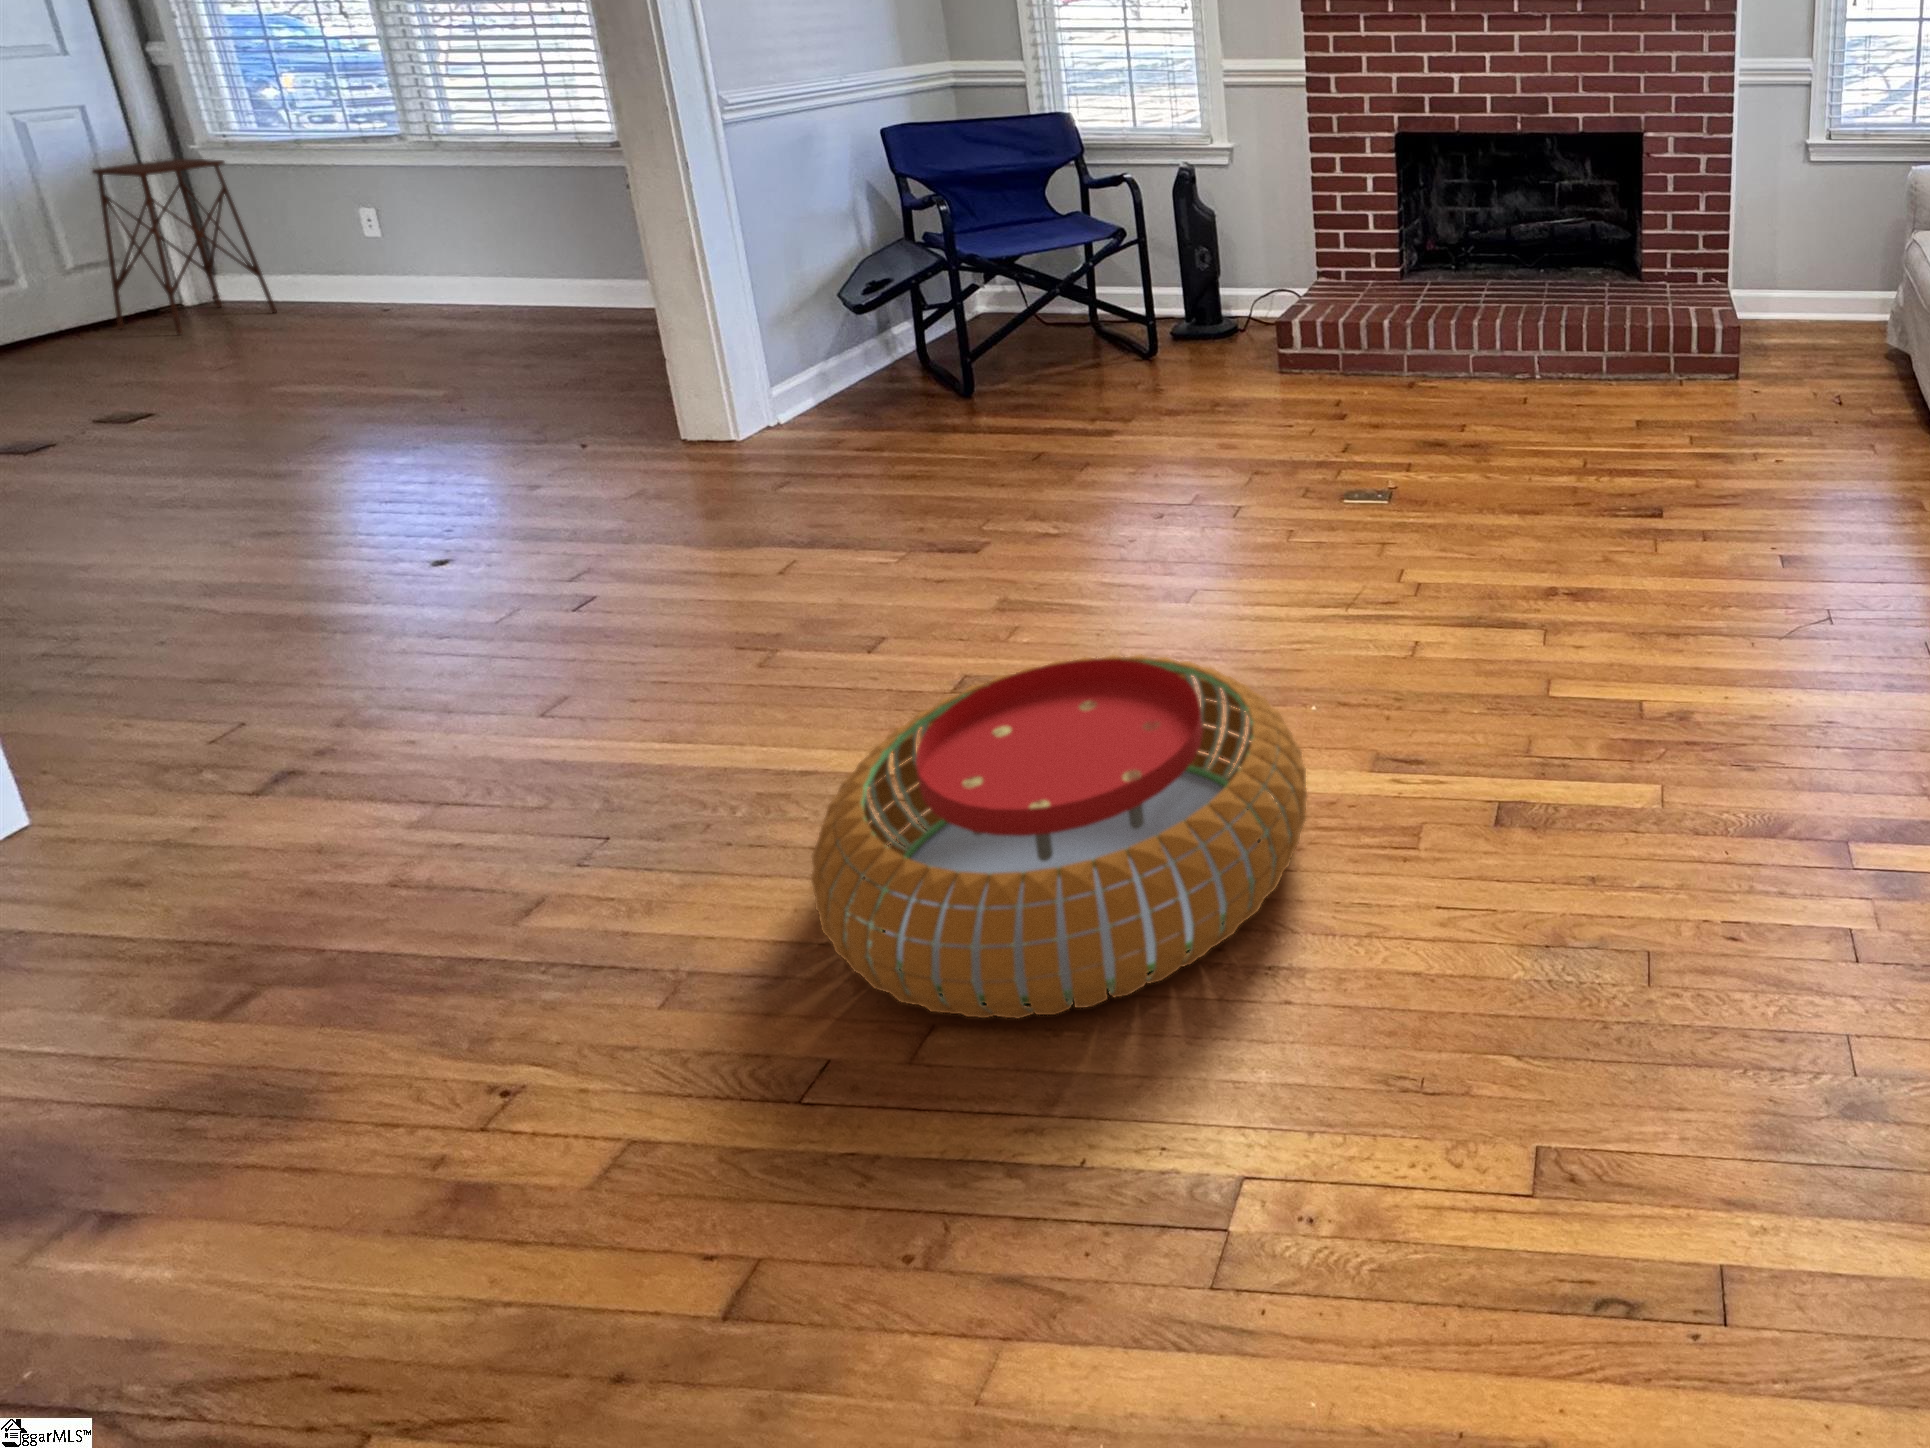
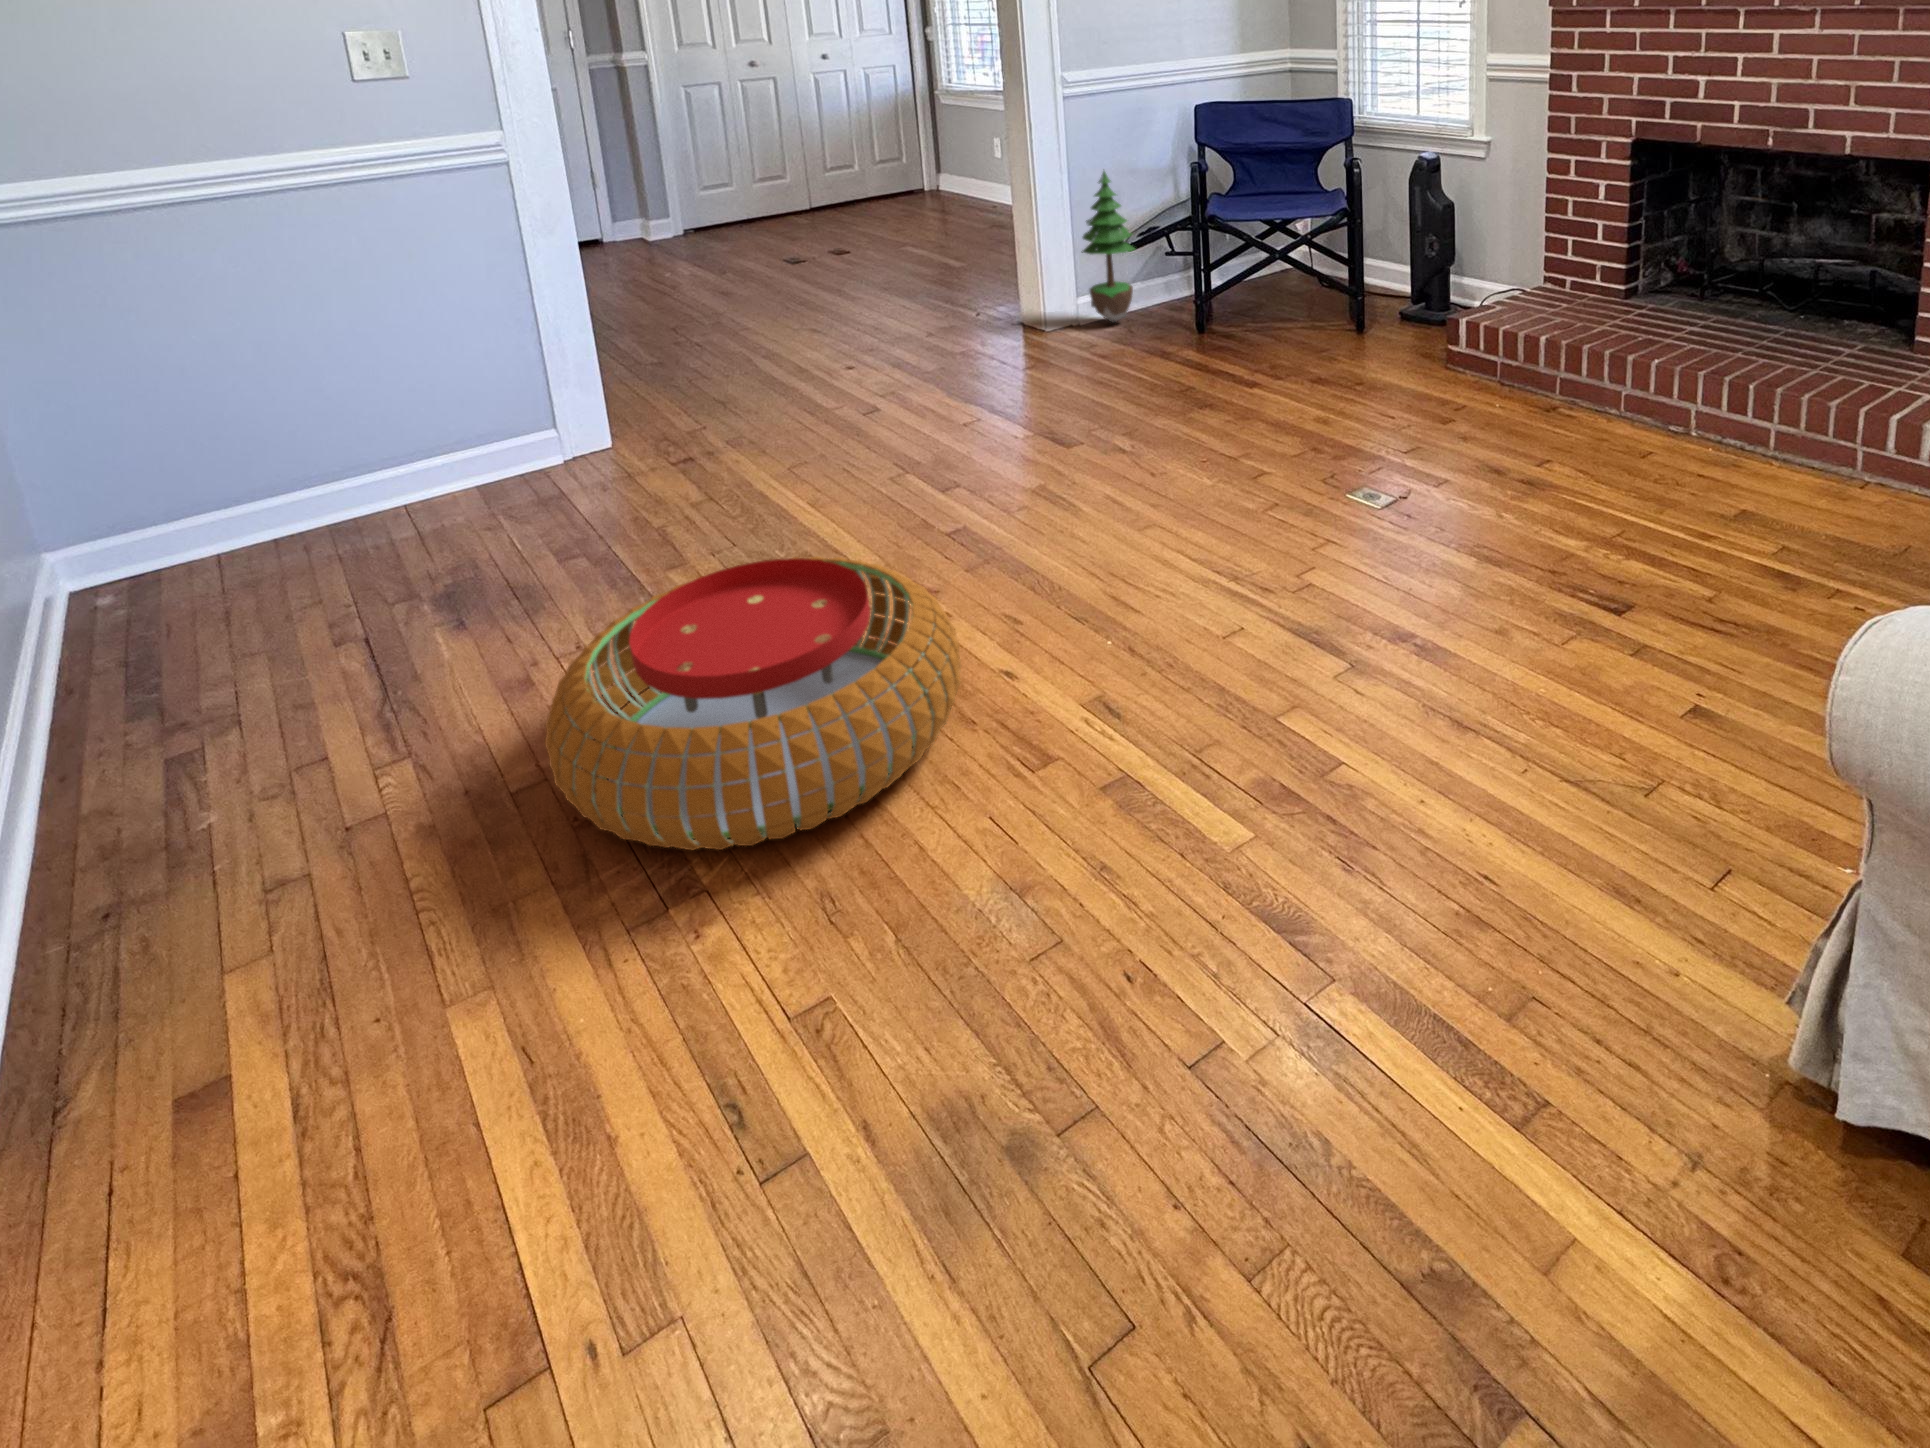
side table: present [92,159,277,335] -> none [878,101,950,209]
potted tree: none [783,214,863,408] -> present [1082,171,1135,323]

